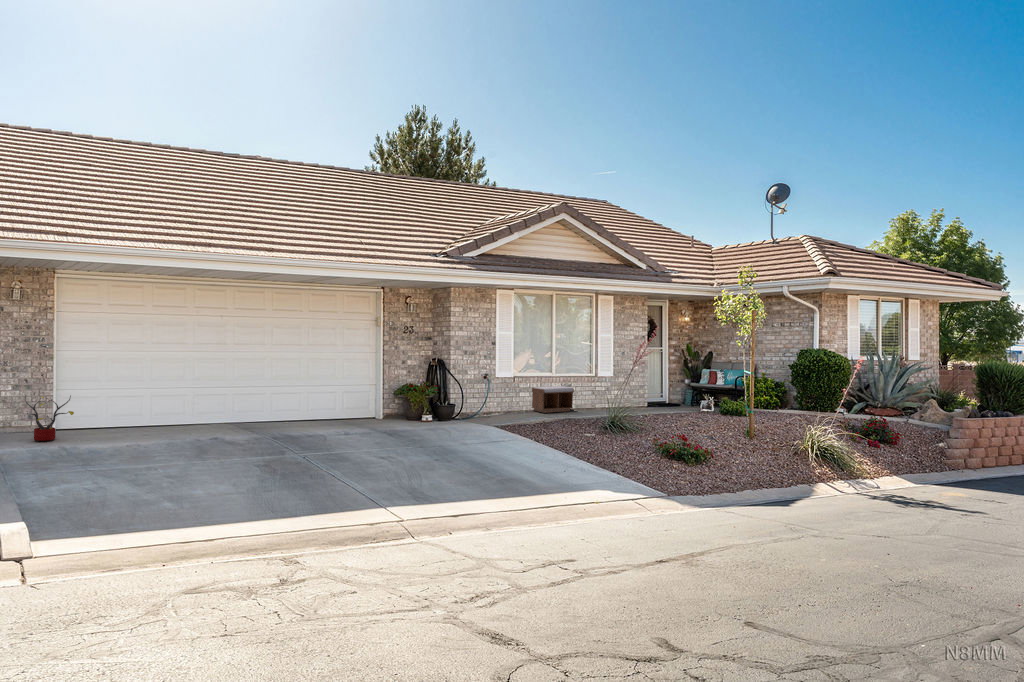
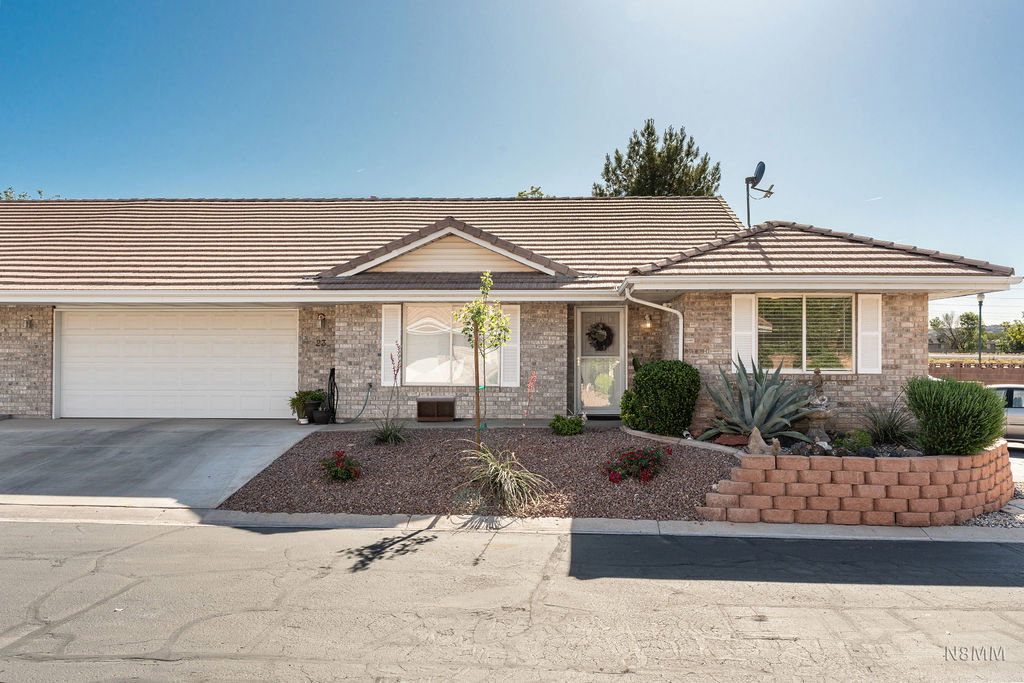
decorative plant: present [25,396,74,441] -> none [24,392,46,422]

